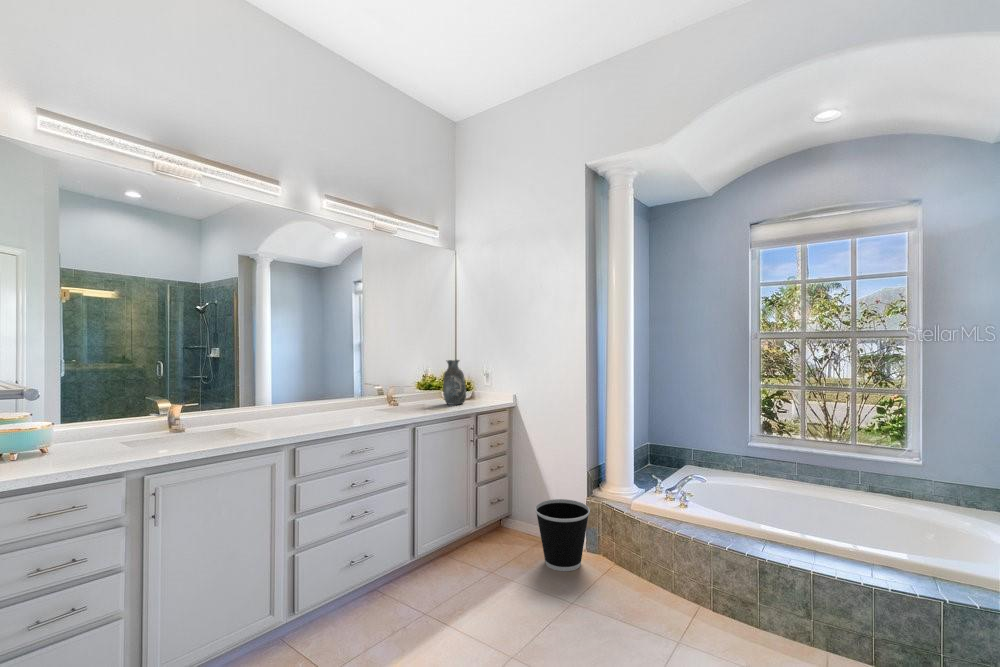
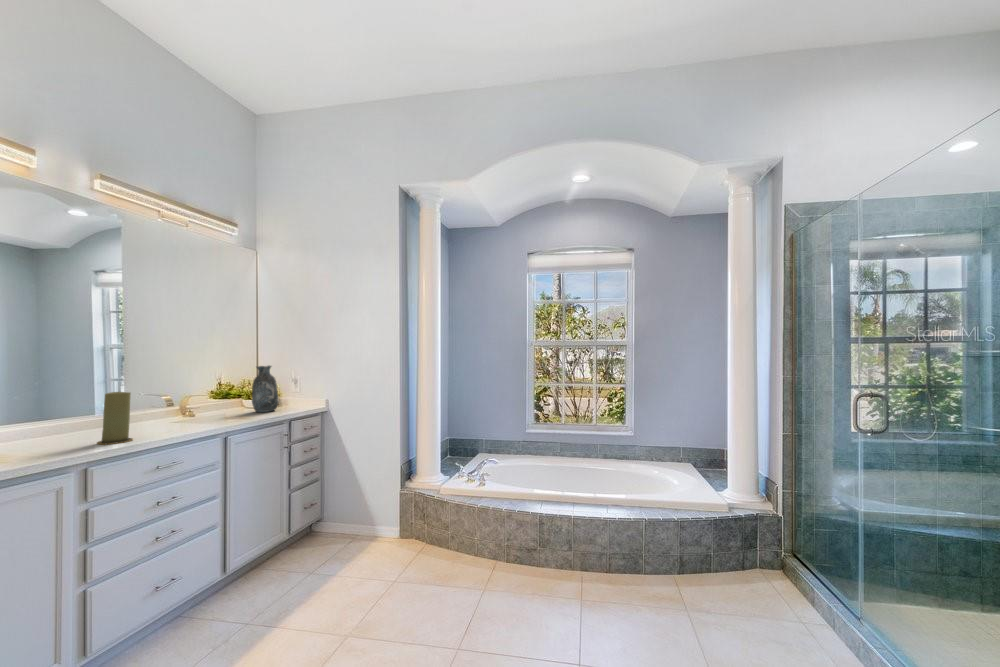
candle: none [309,383,335,428] -> present [97,392,133,444]
wastebasket: present [535,499,590,571] -> none [354,494,405,559]

